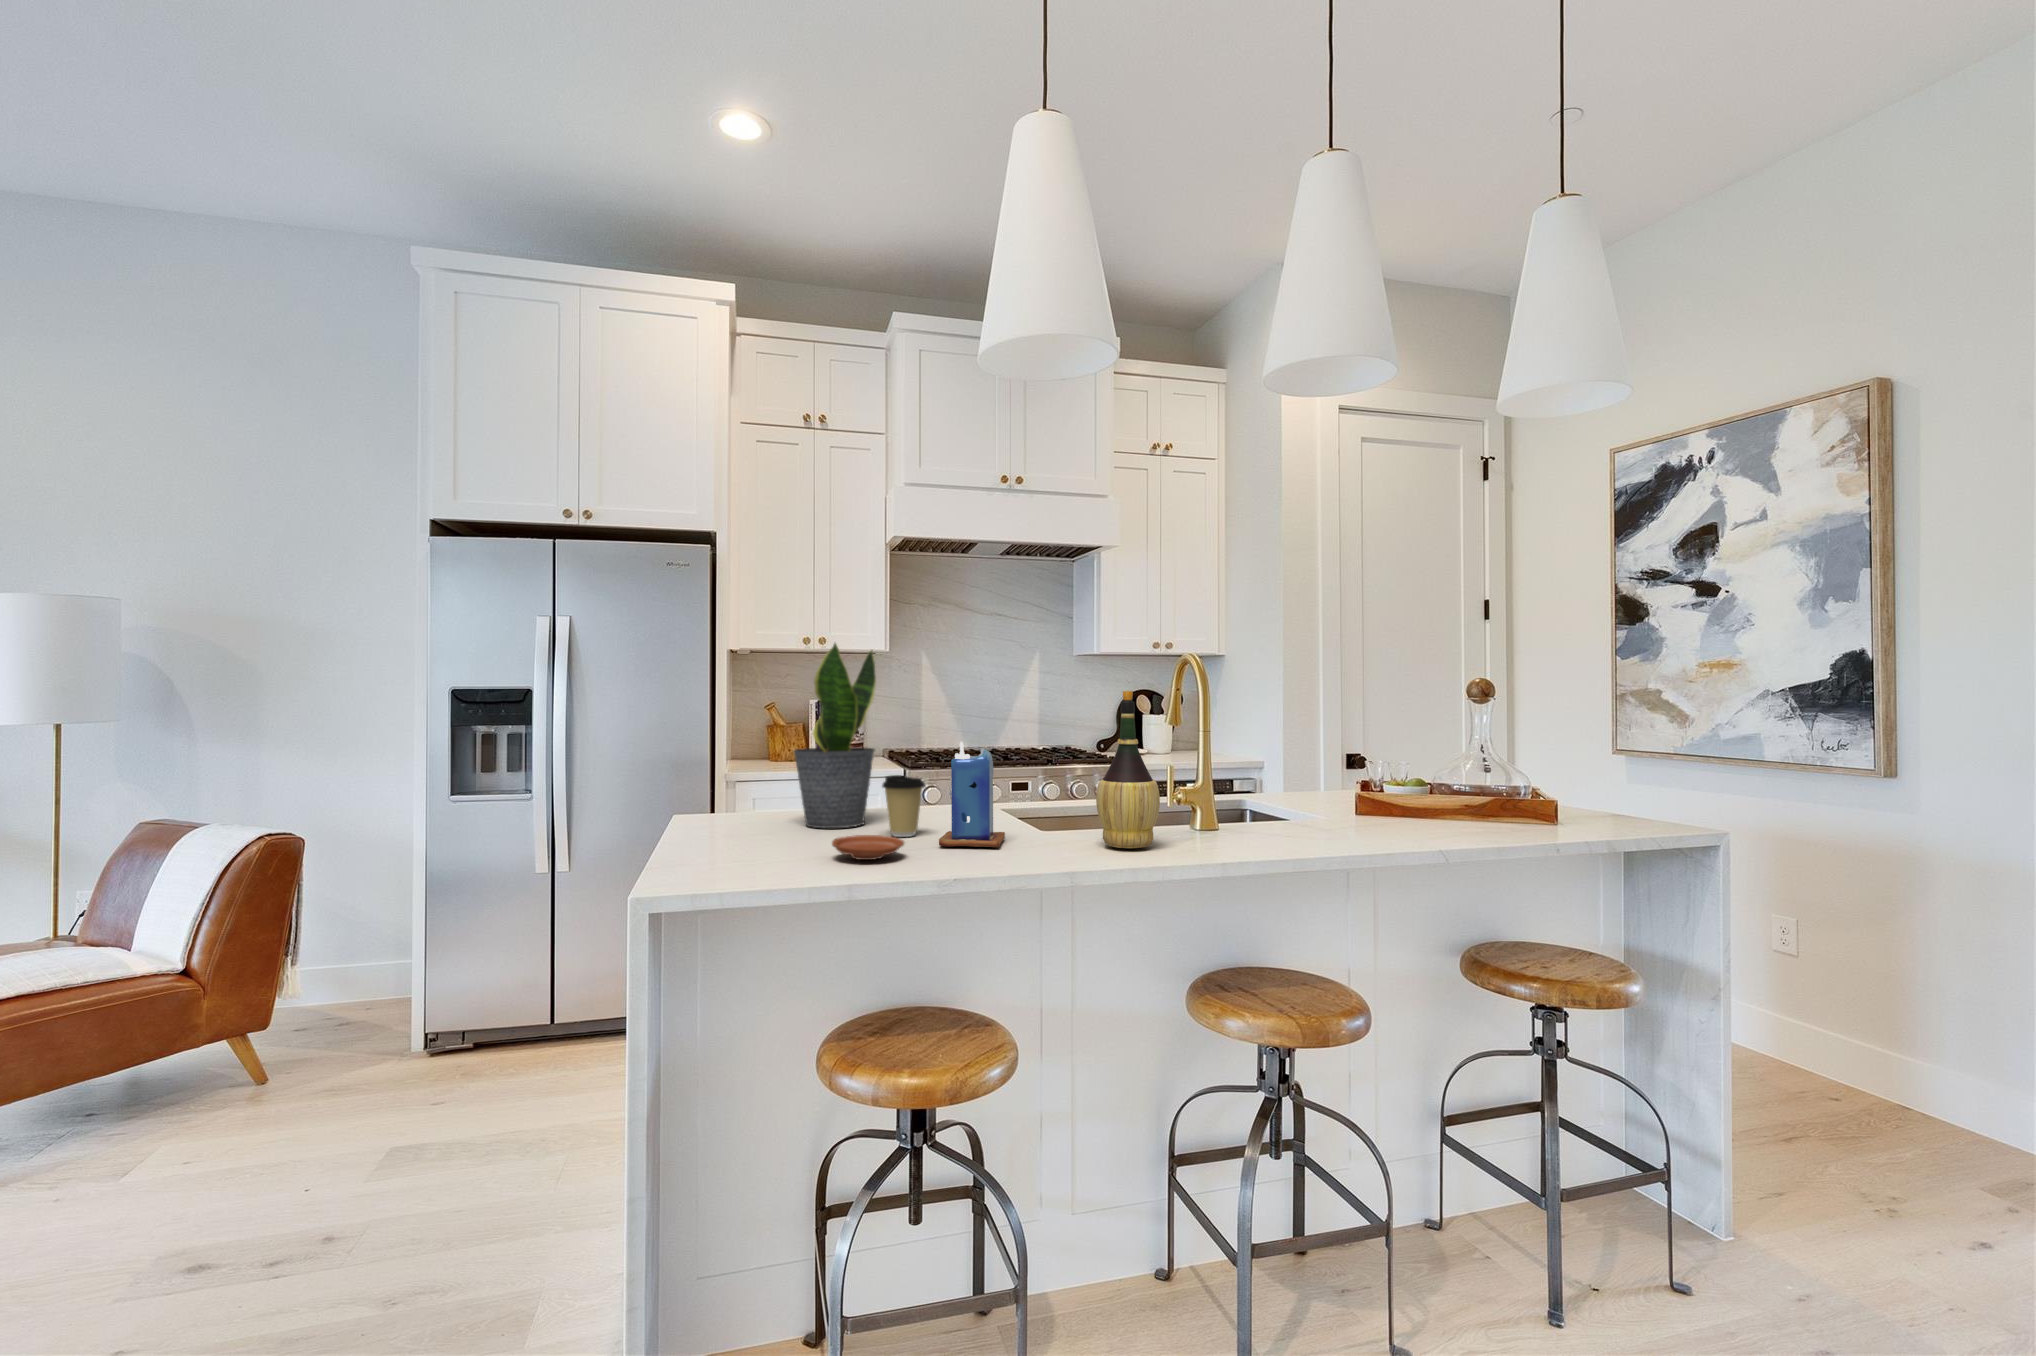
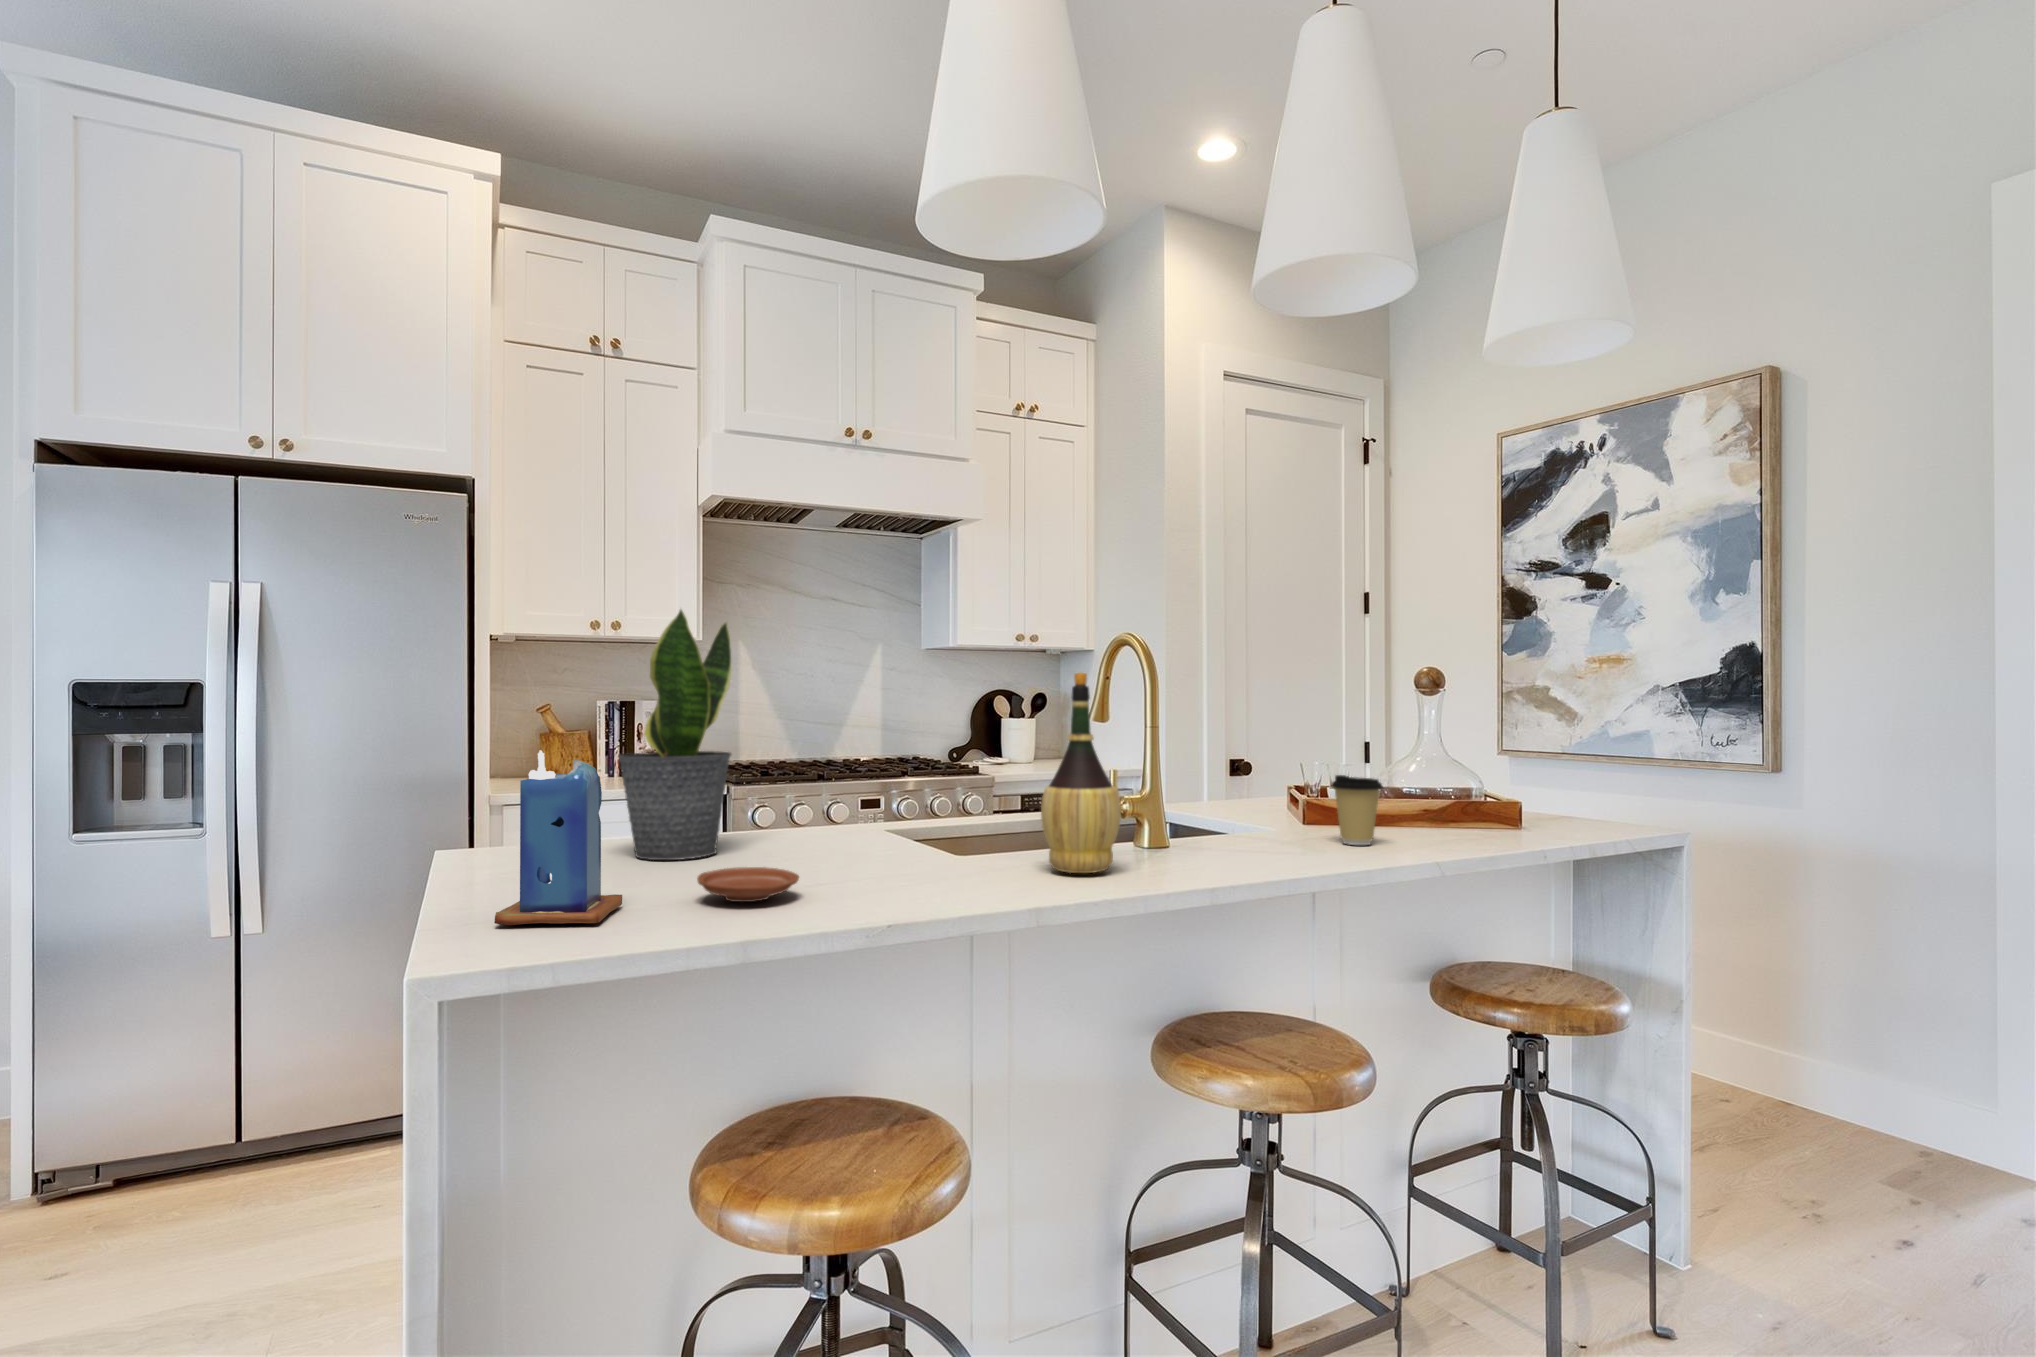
candle: present [939,741,1005,847] -> present [494,750,622,925]
coffee cup: present [882,775,925,837] -> present [1331,775,1383,845]

